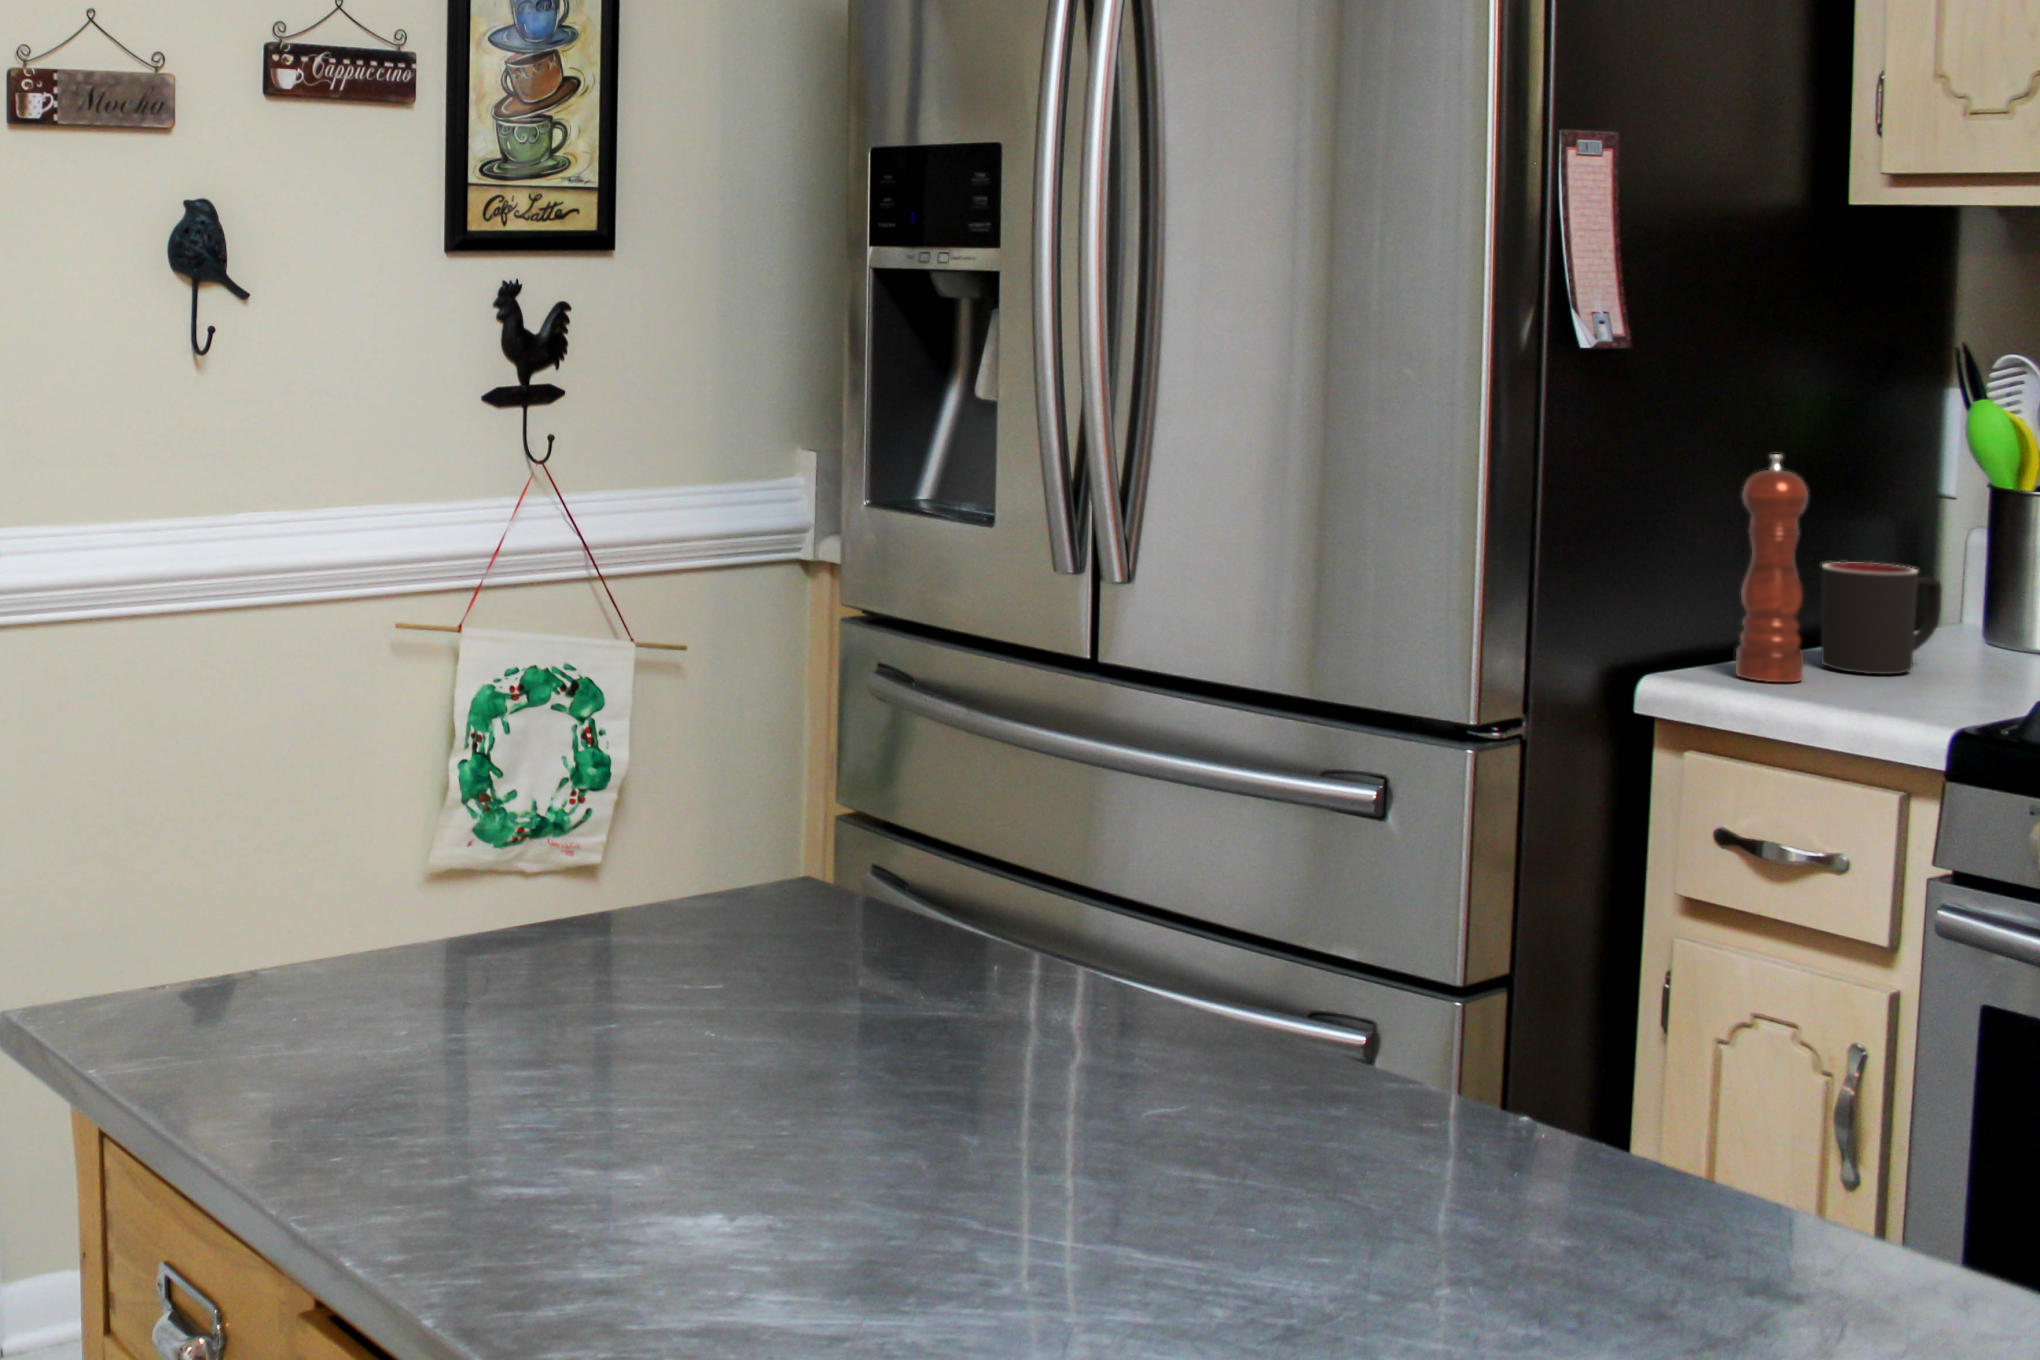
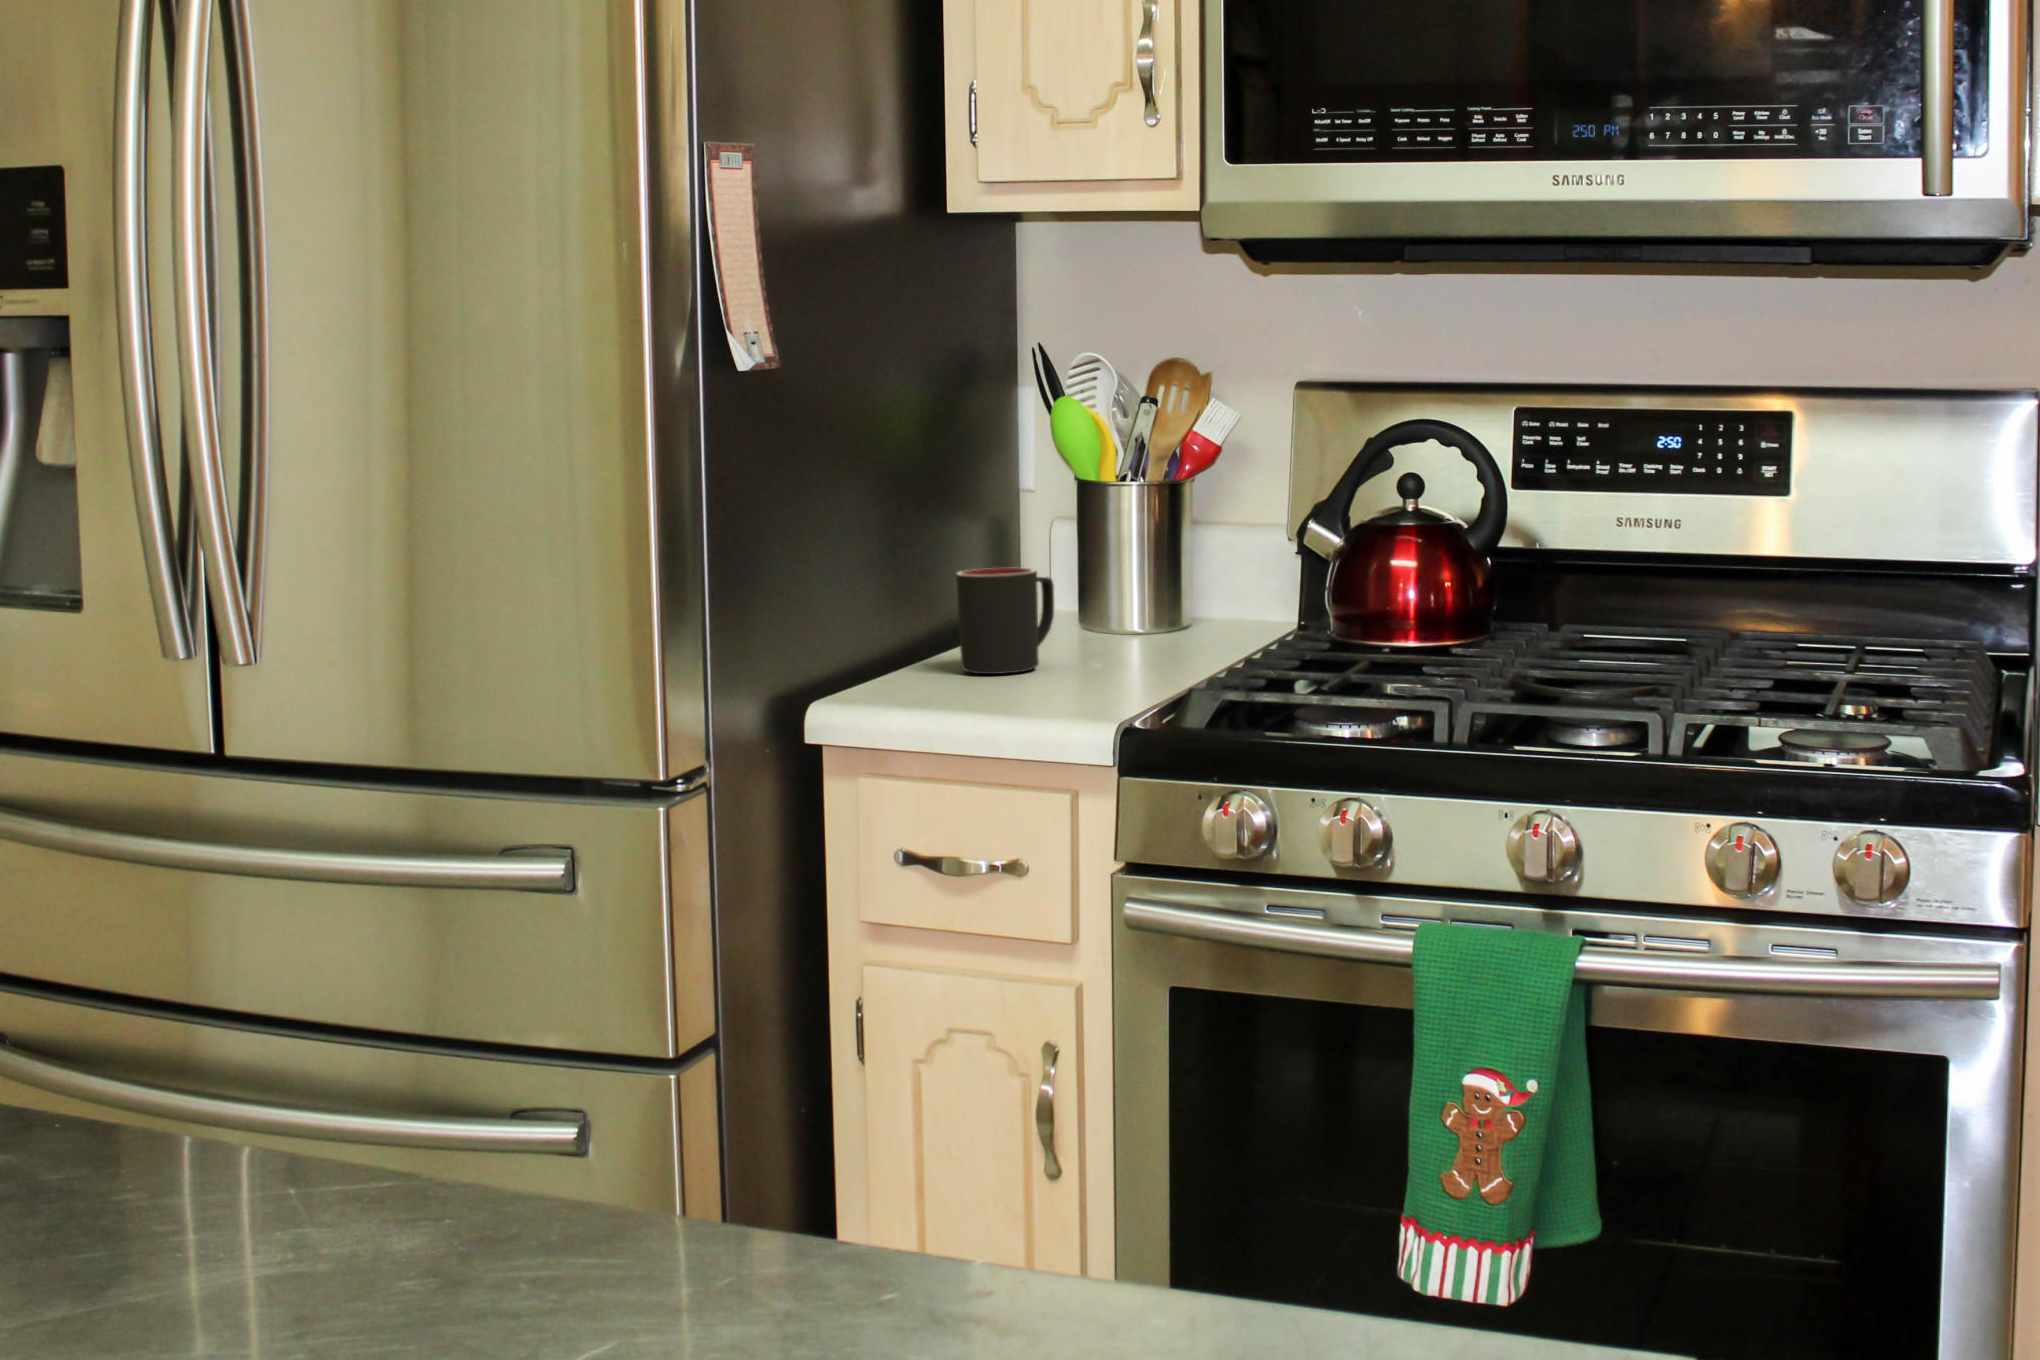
pepper mill: present [1736,454,1808,682] -> none [891,464,956,691]

